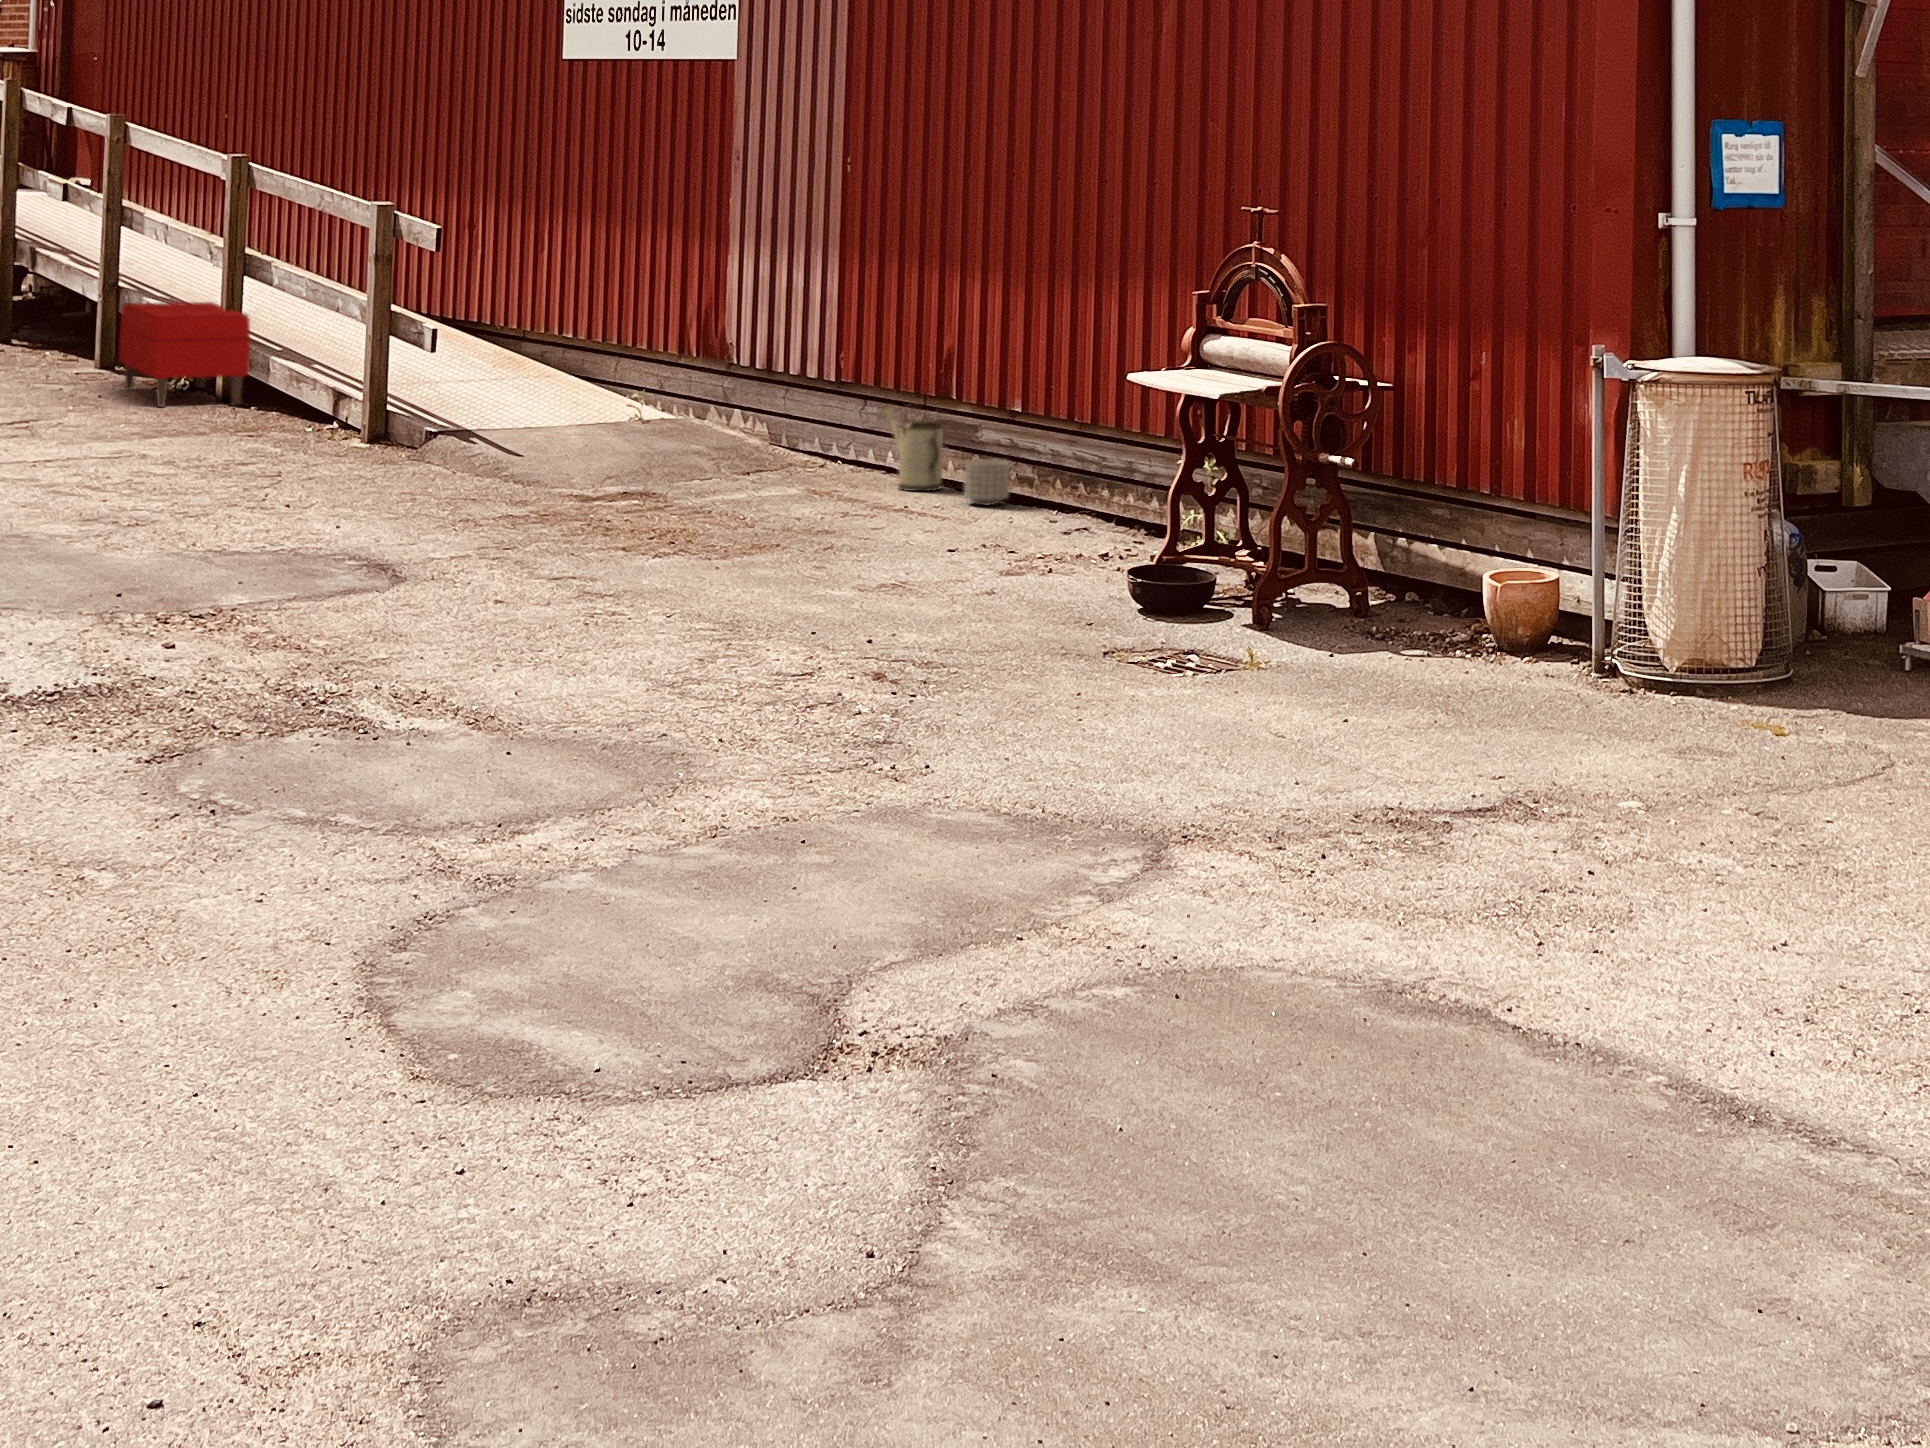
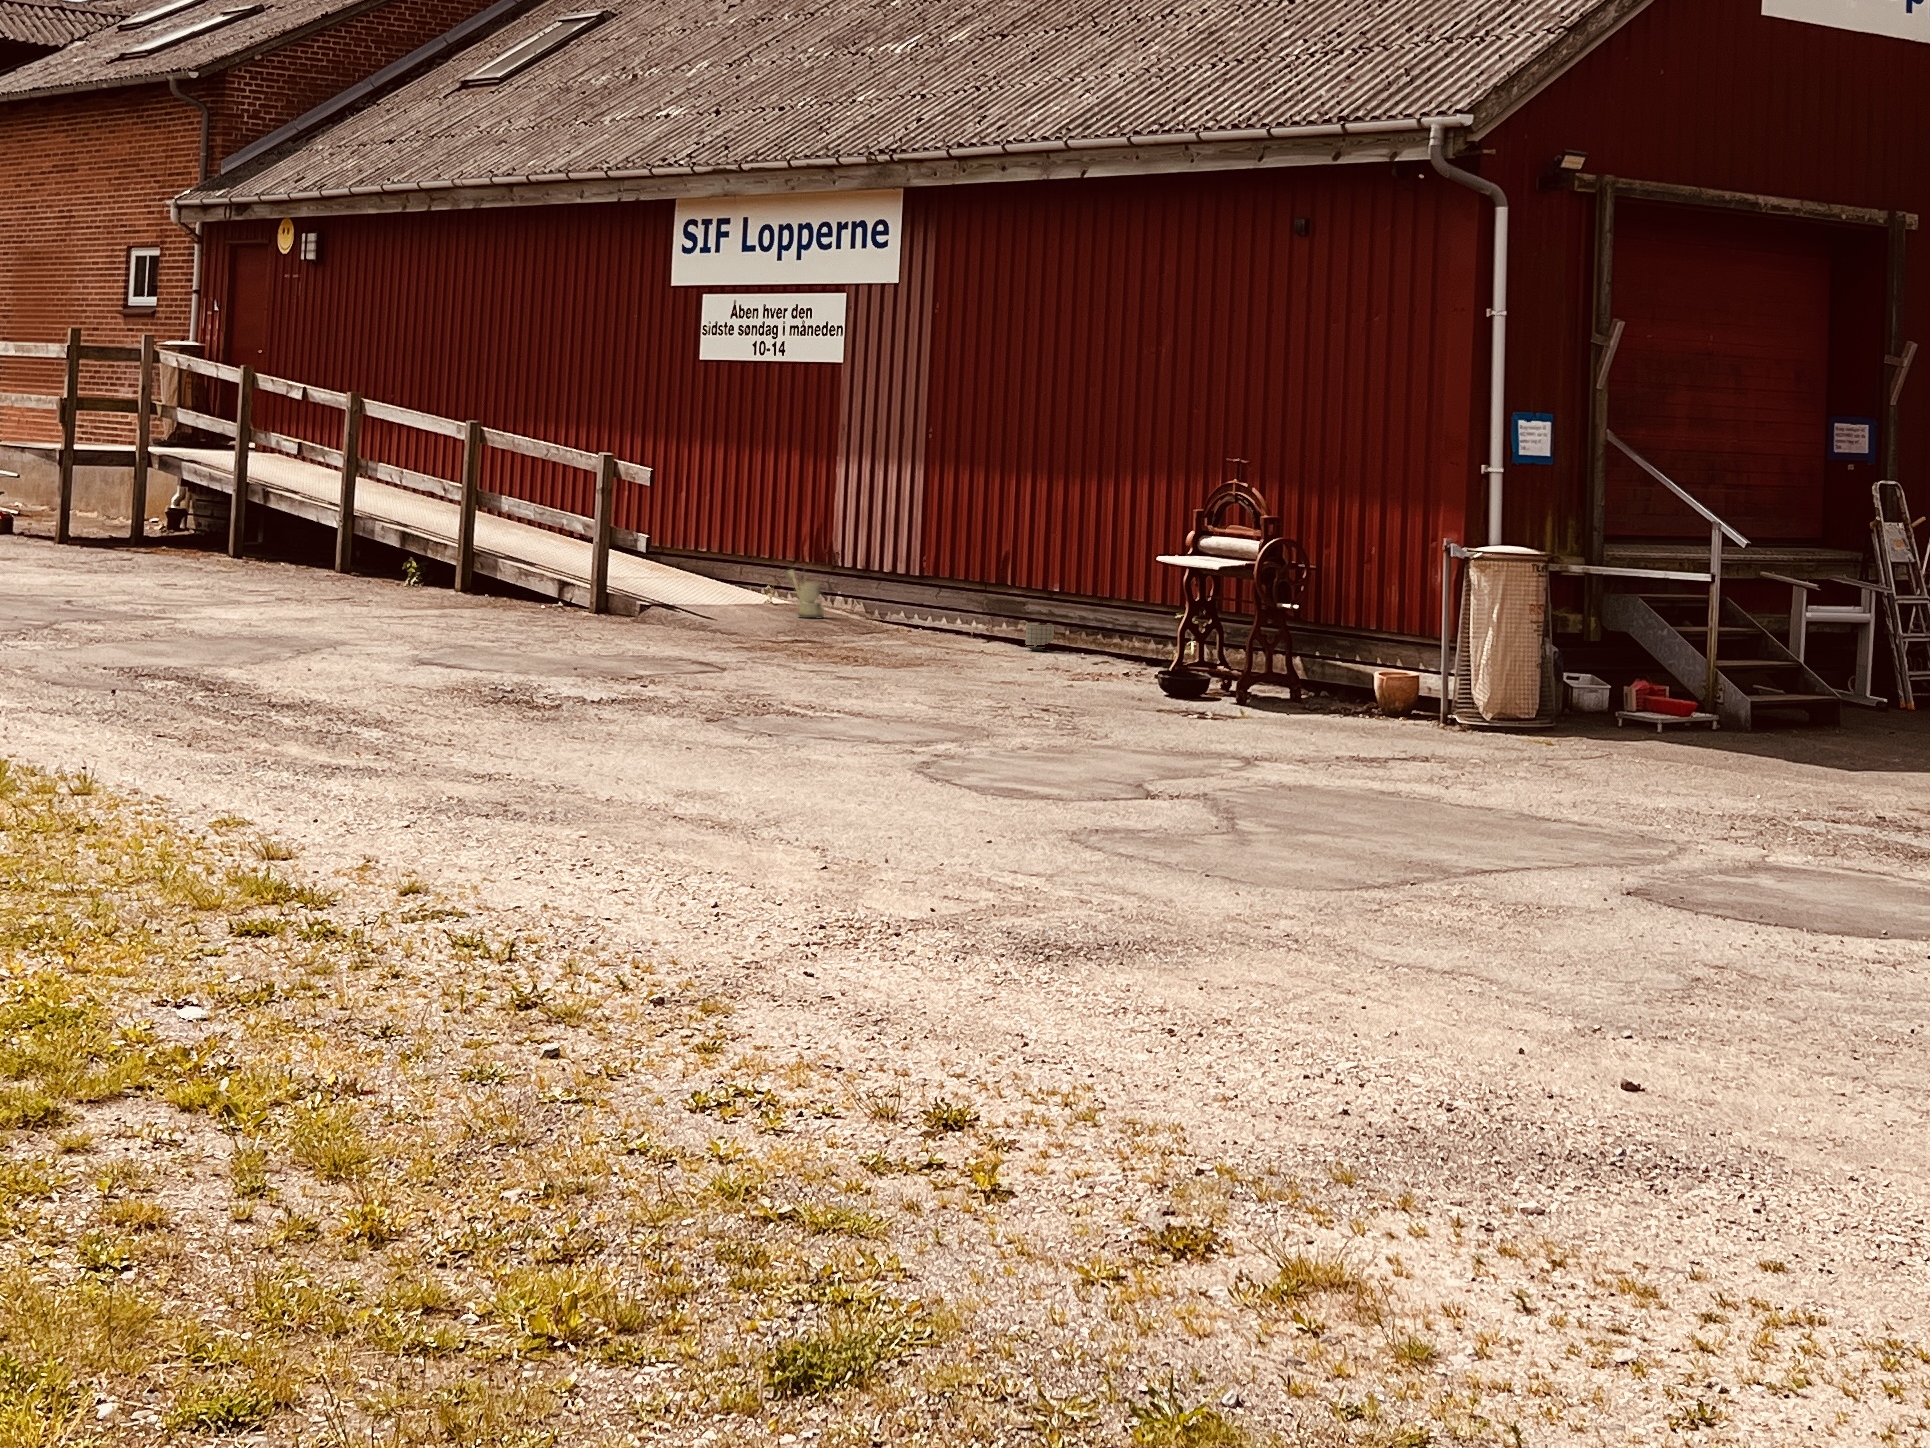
bench: present [119,302,250,407] -> none [390,525,496,594]
watering can: present [878,405,943,491] -> present [785,569,824,618]

